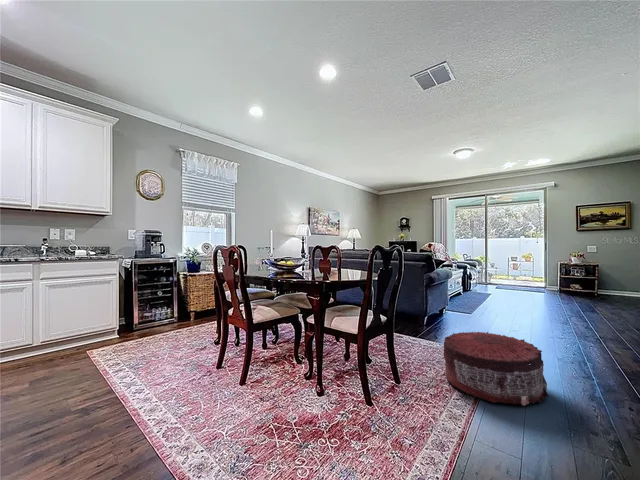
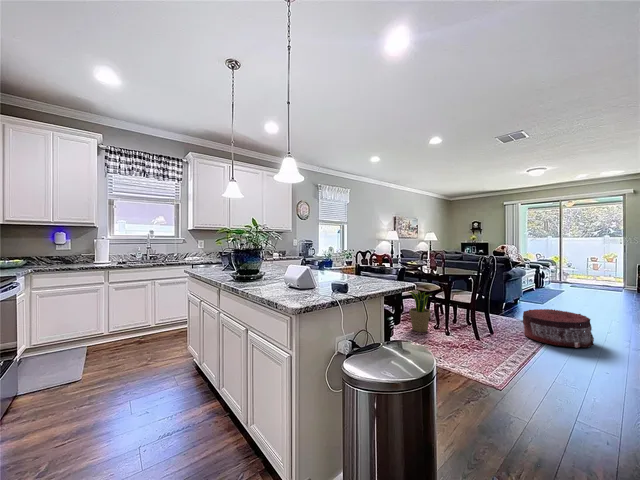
potted plant: none [262,308,304,385] -> present [408,291,431,332]

